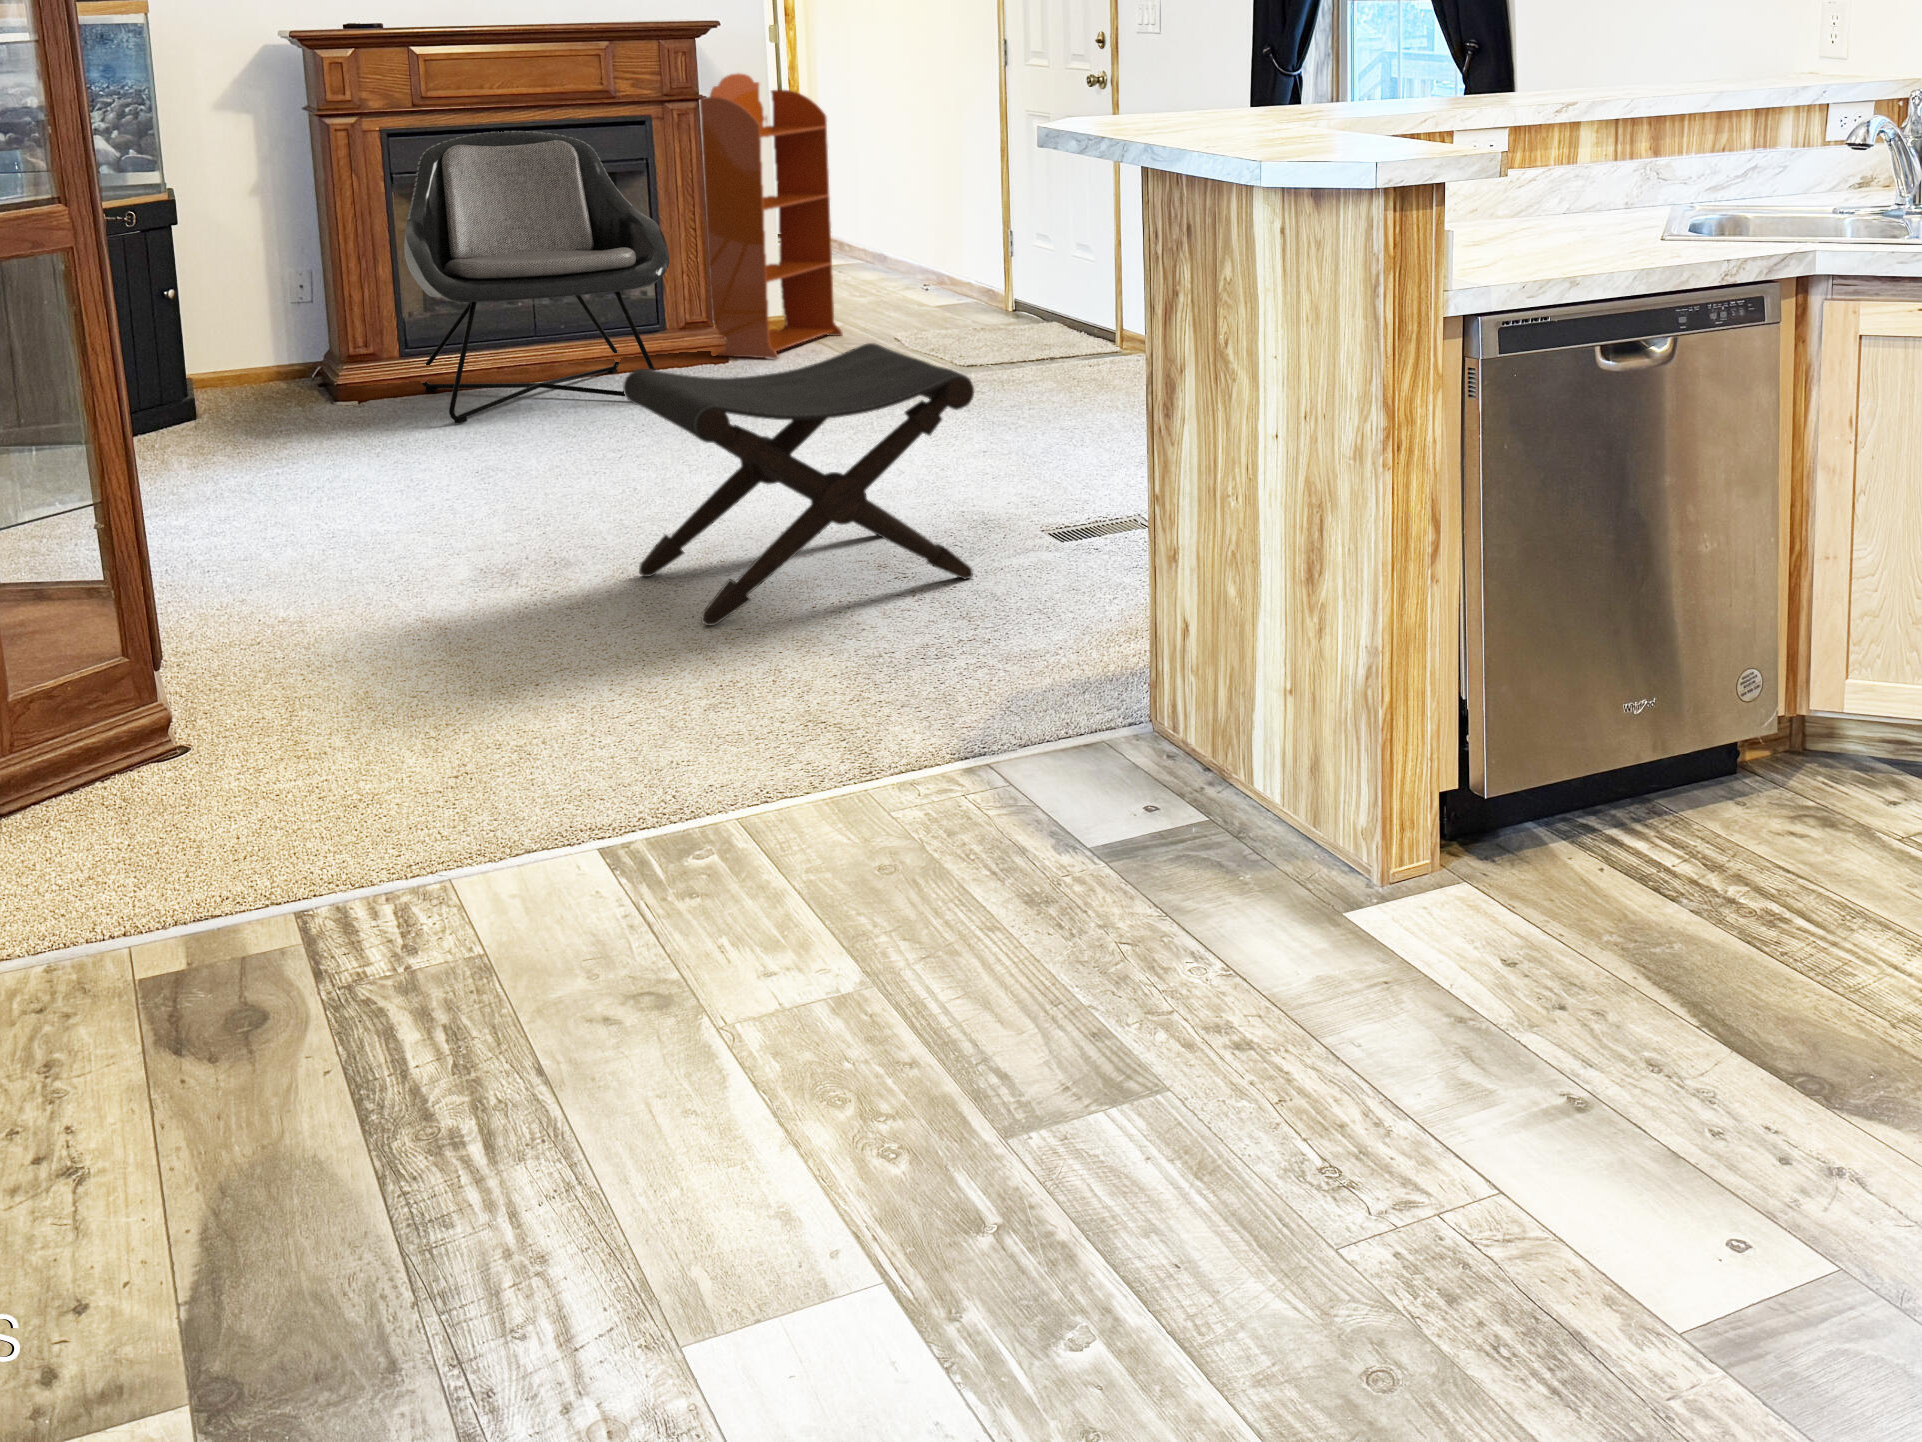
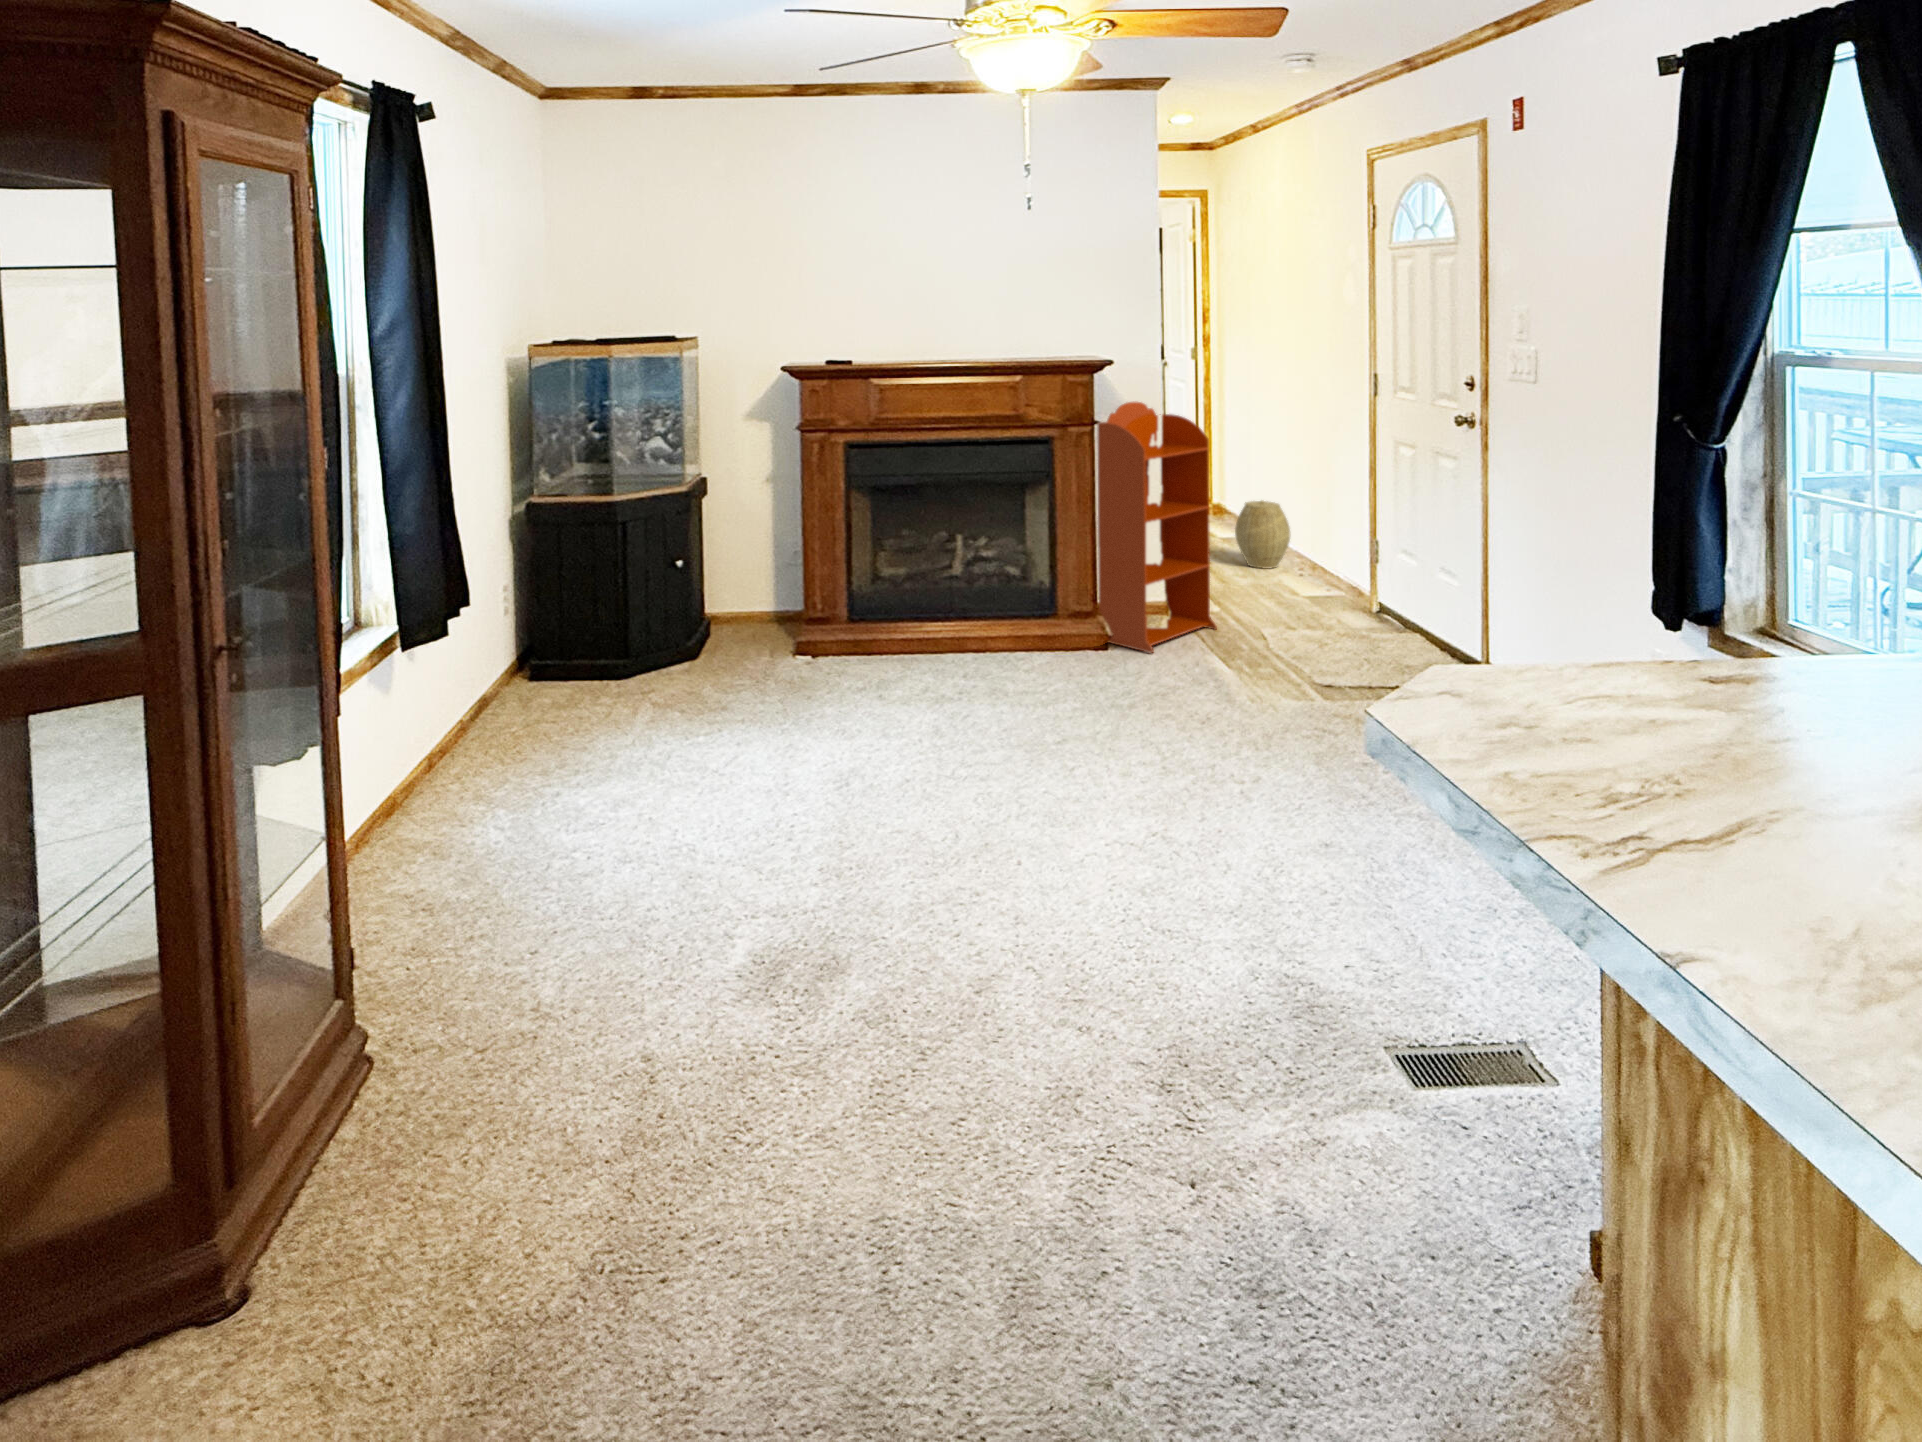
lounge chair: present [404,131,669,423] -> none [841,446,1050,701]
woven basket: none [848,204,913,285] -> present [1235,501,1290,568]
footstool: present [623,343,974,626] -> none [899,771,1304,1182]

